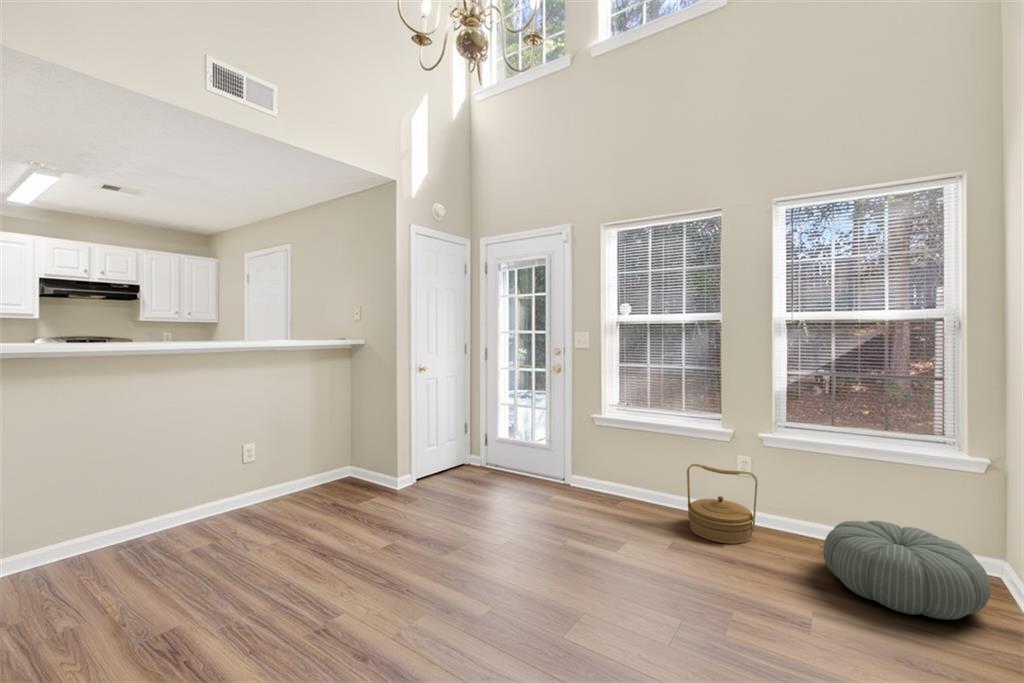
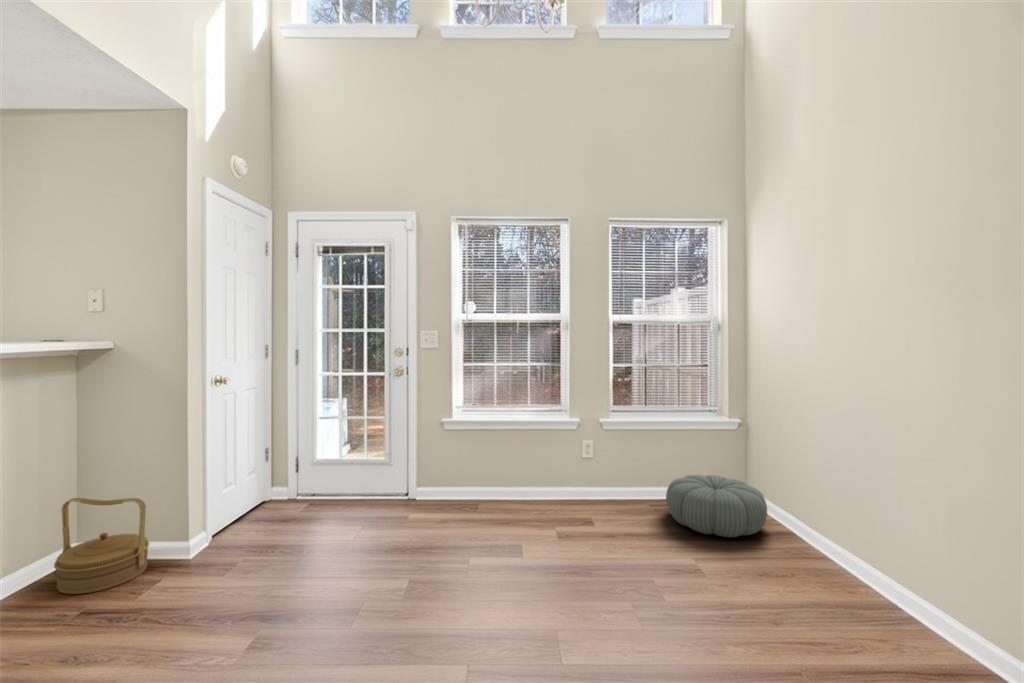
woven basket: present [687,464,758,544] -> present [54,498,149,594]

